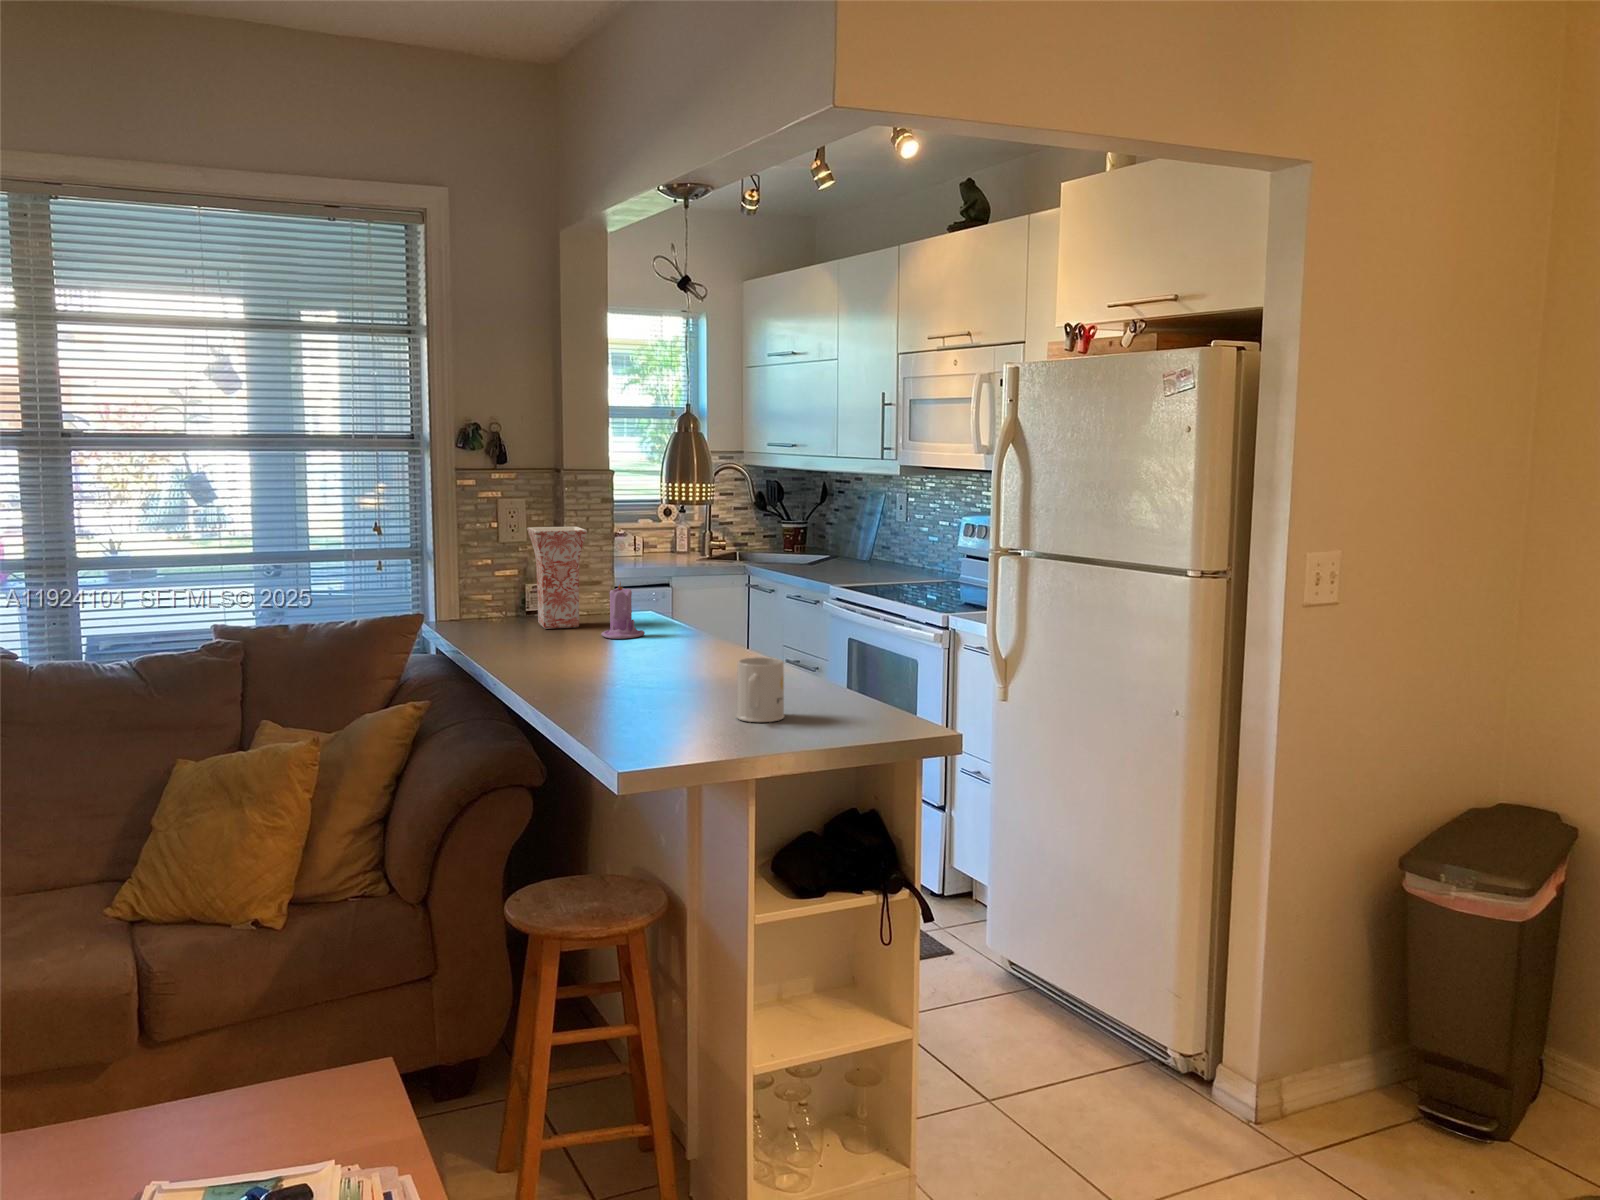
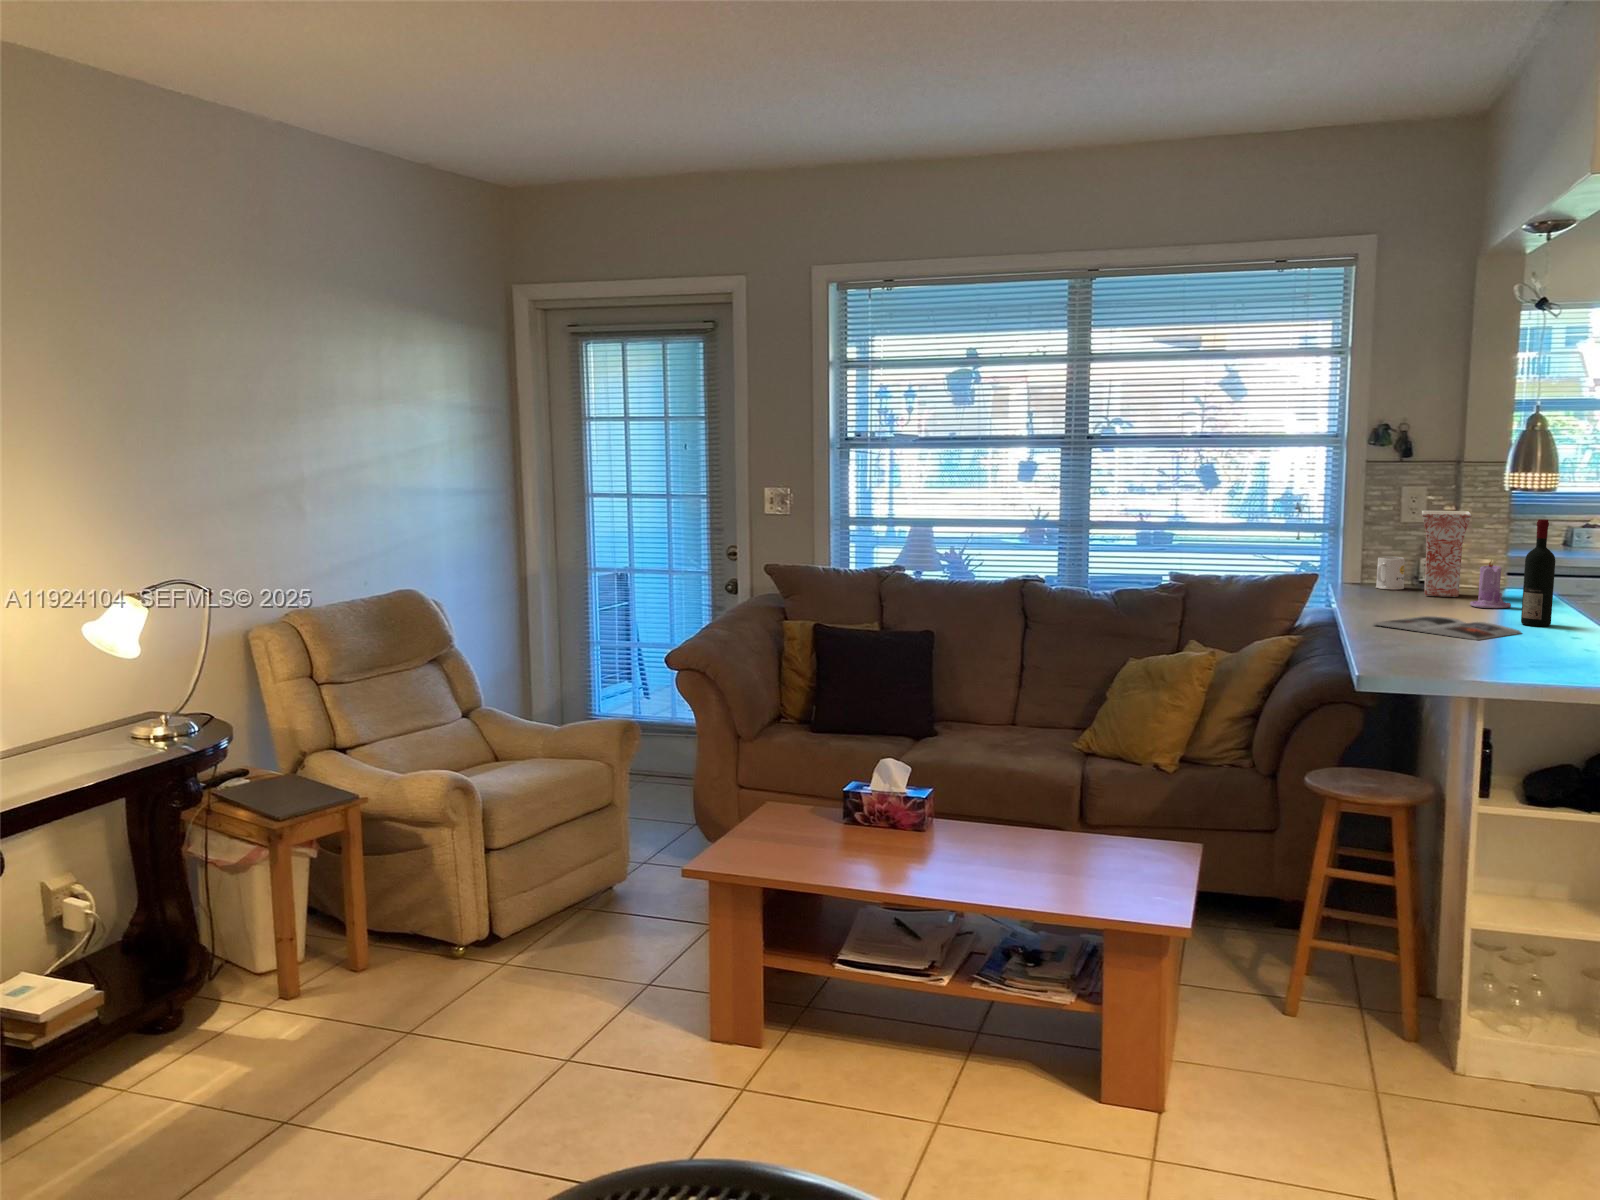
wine bottle: none [678,533,708,657] -> present [1521,519,1555,626]
magazine: none [529,657,695,685] -> present [1374,616,1521,640]
mug: present [736,657,784,722] -> present [1376,557,1405,590]

